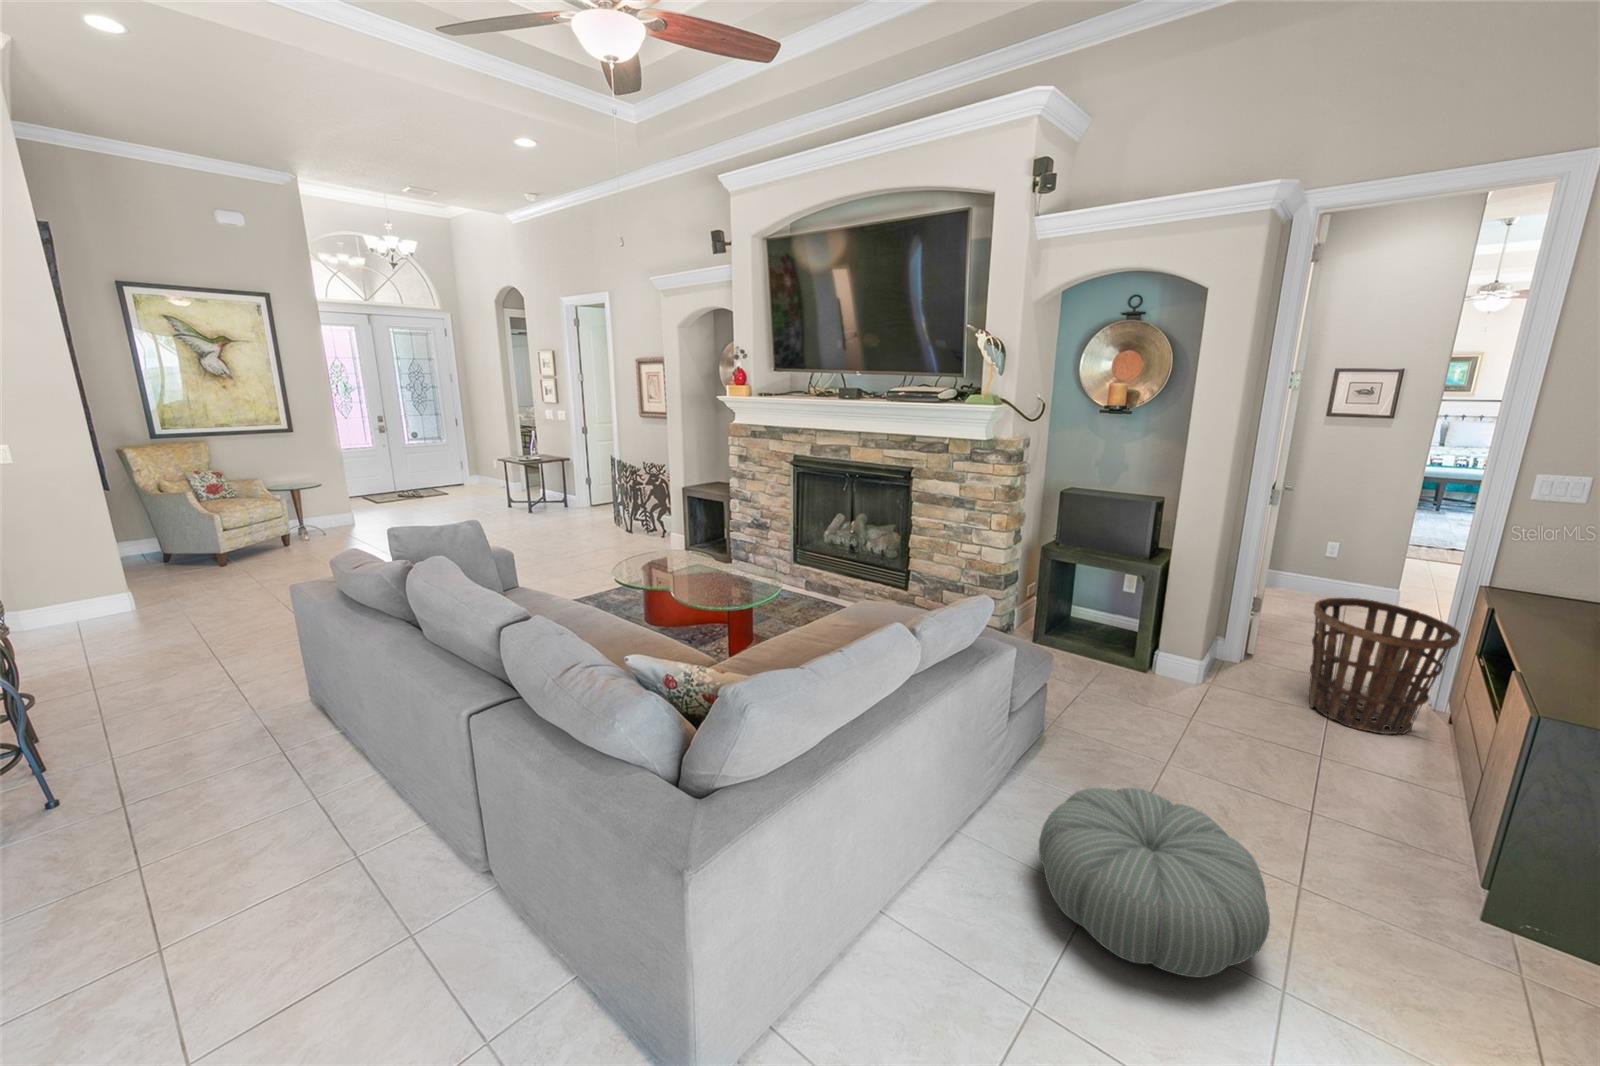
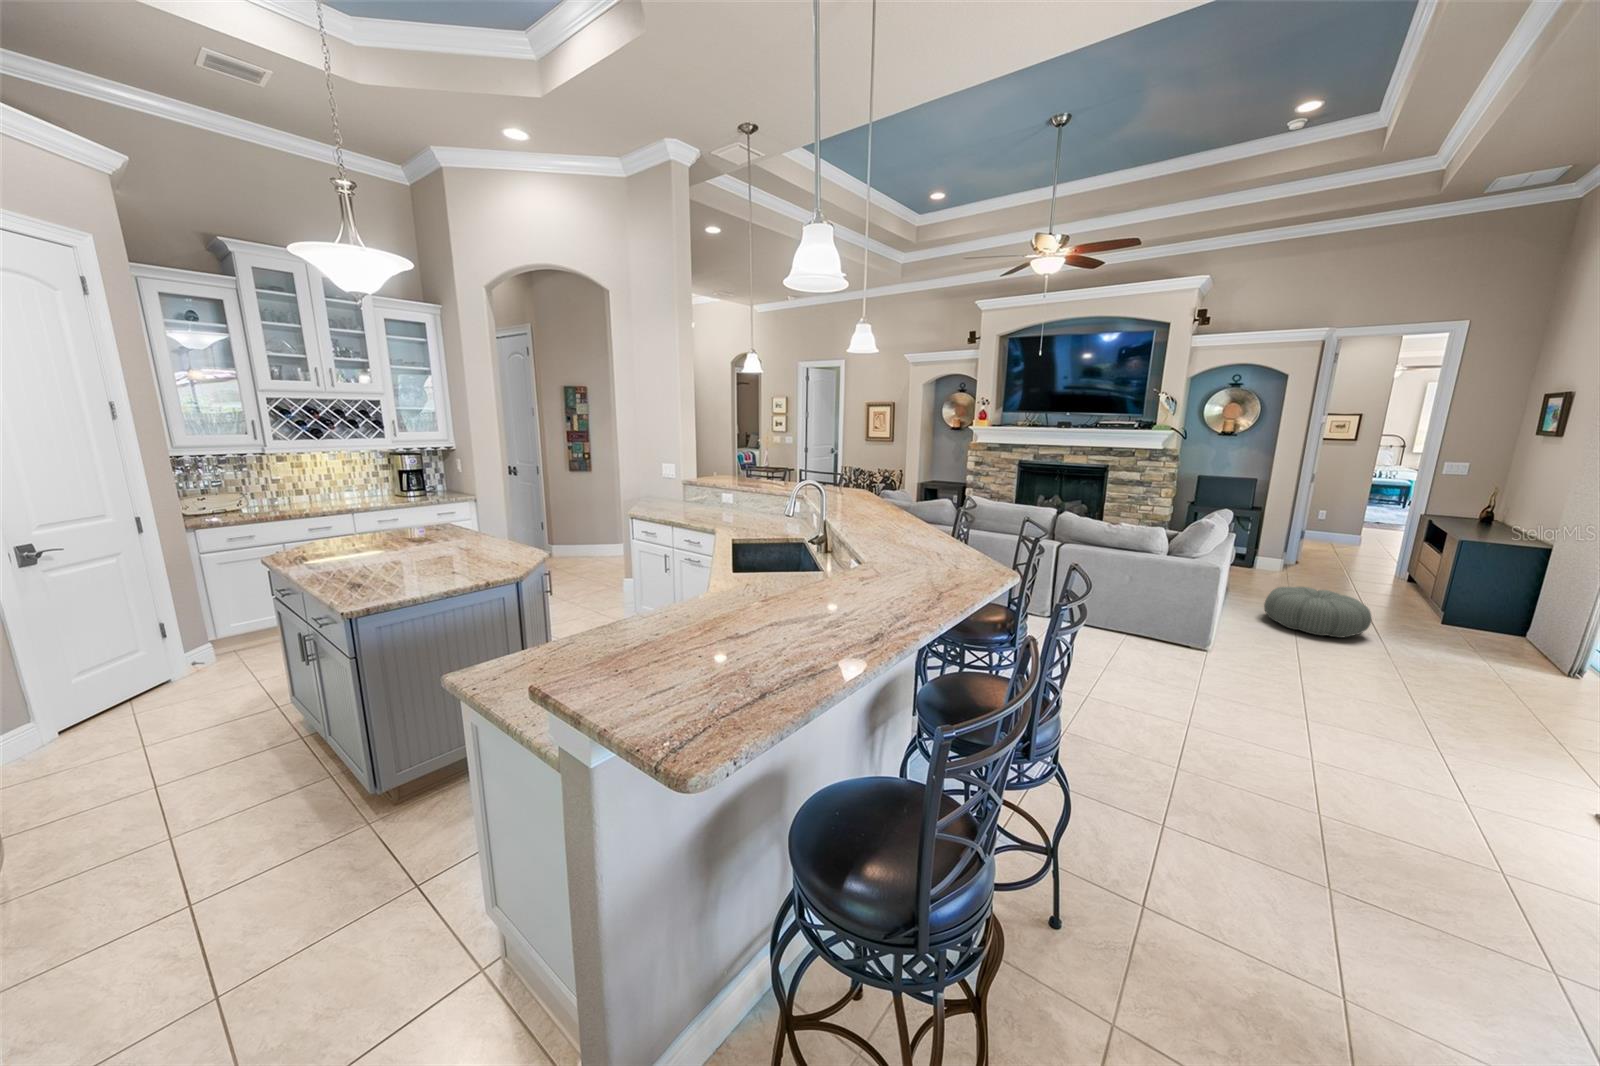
basket: present [1309,598,1461,734] -> none [1337,527,1415,588]

